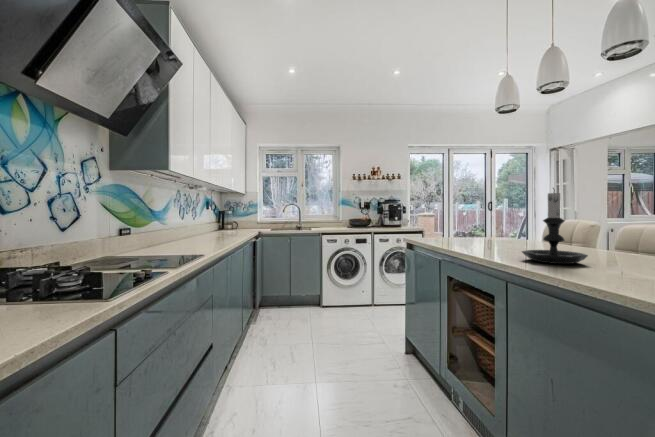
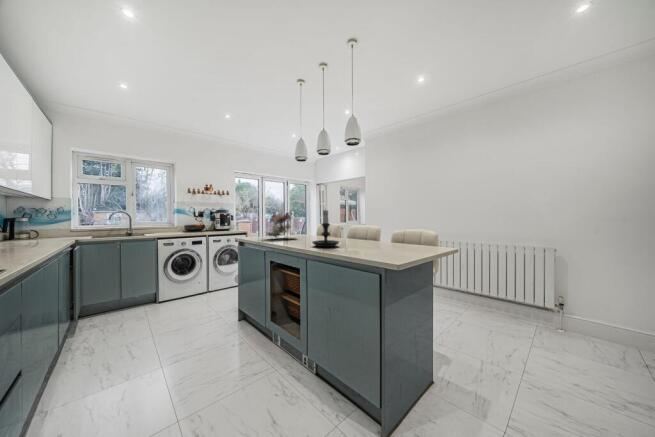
flower arrangement: none [440,197,500,242] -> present [268,212,294,237]

